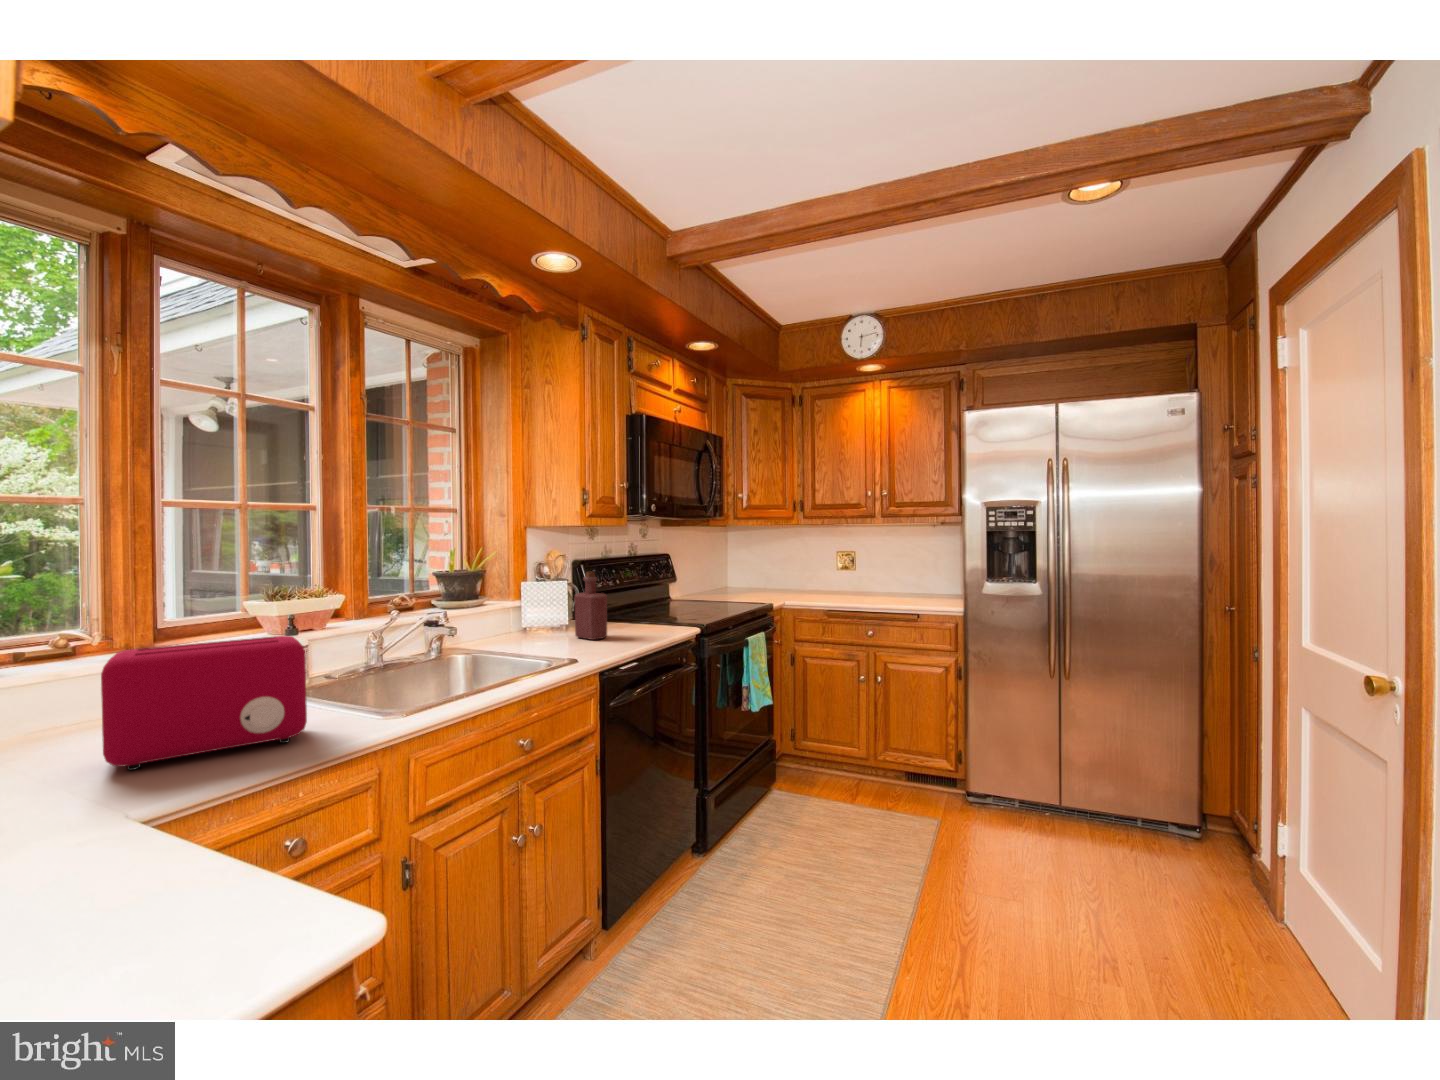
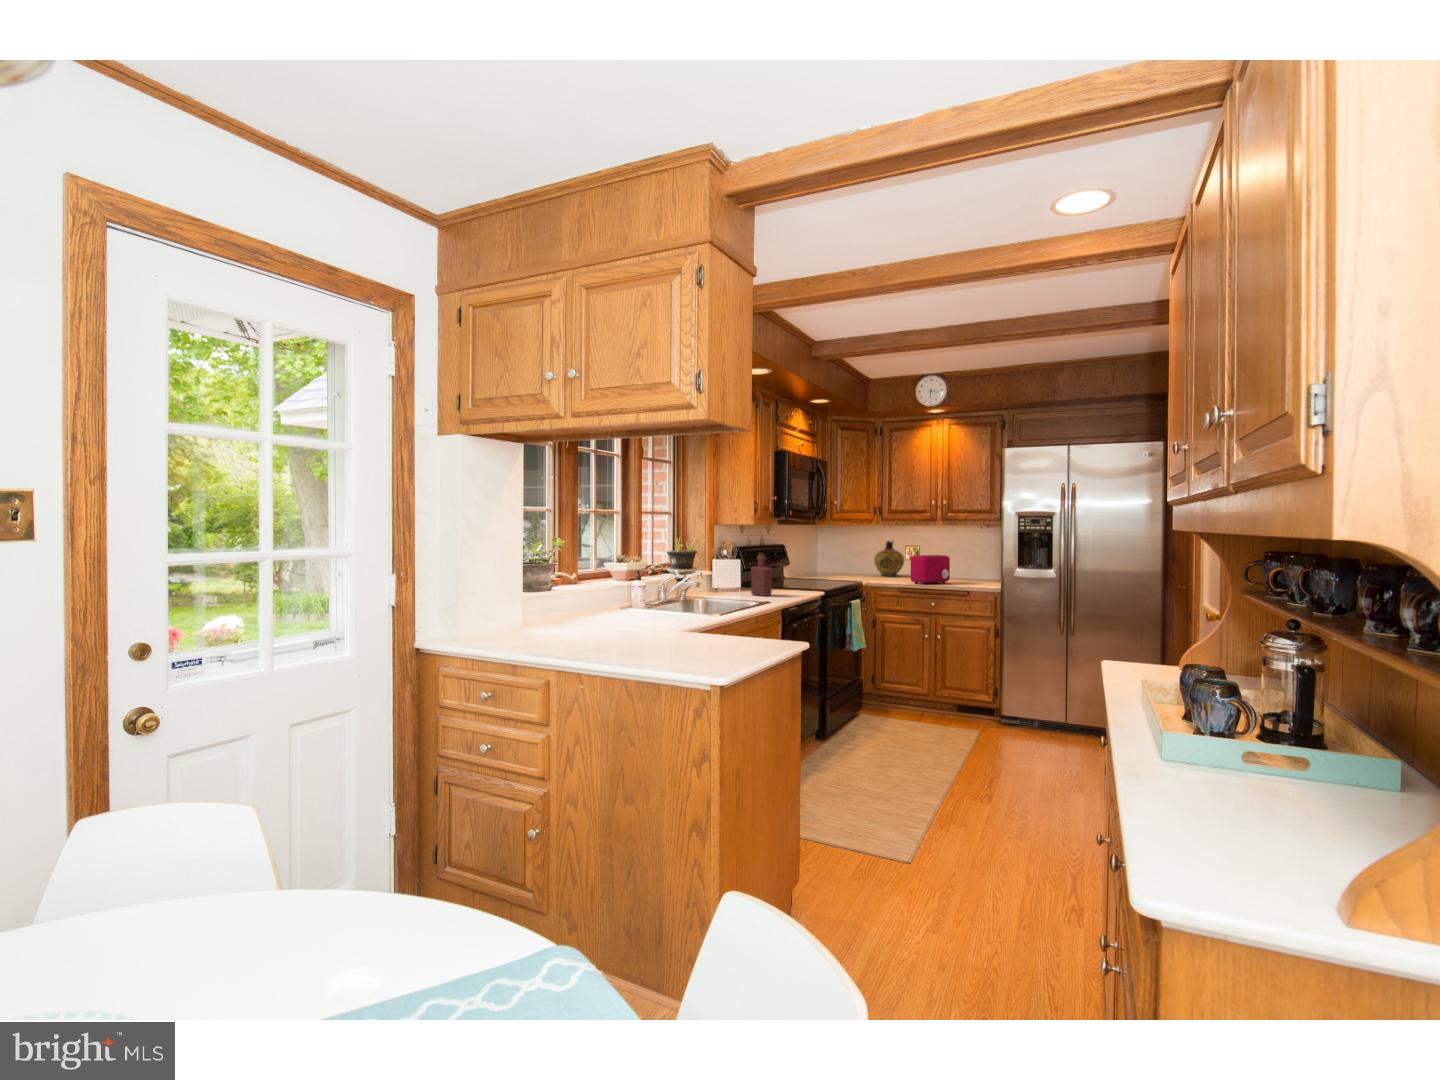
ceramic jug: none [797,544,836,592] -> present [874,541,904,576]
toaster: present [101,636,307,770] -> present [910,555,950,584]

